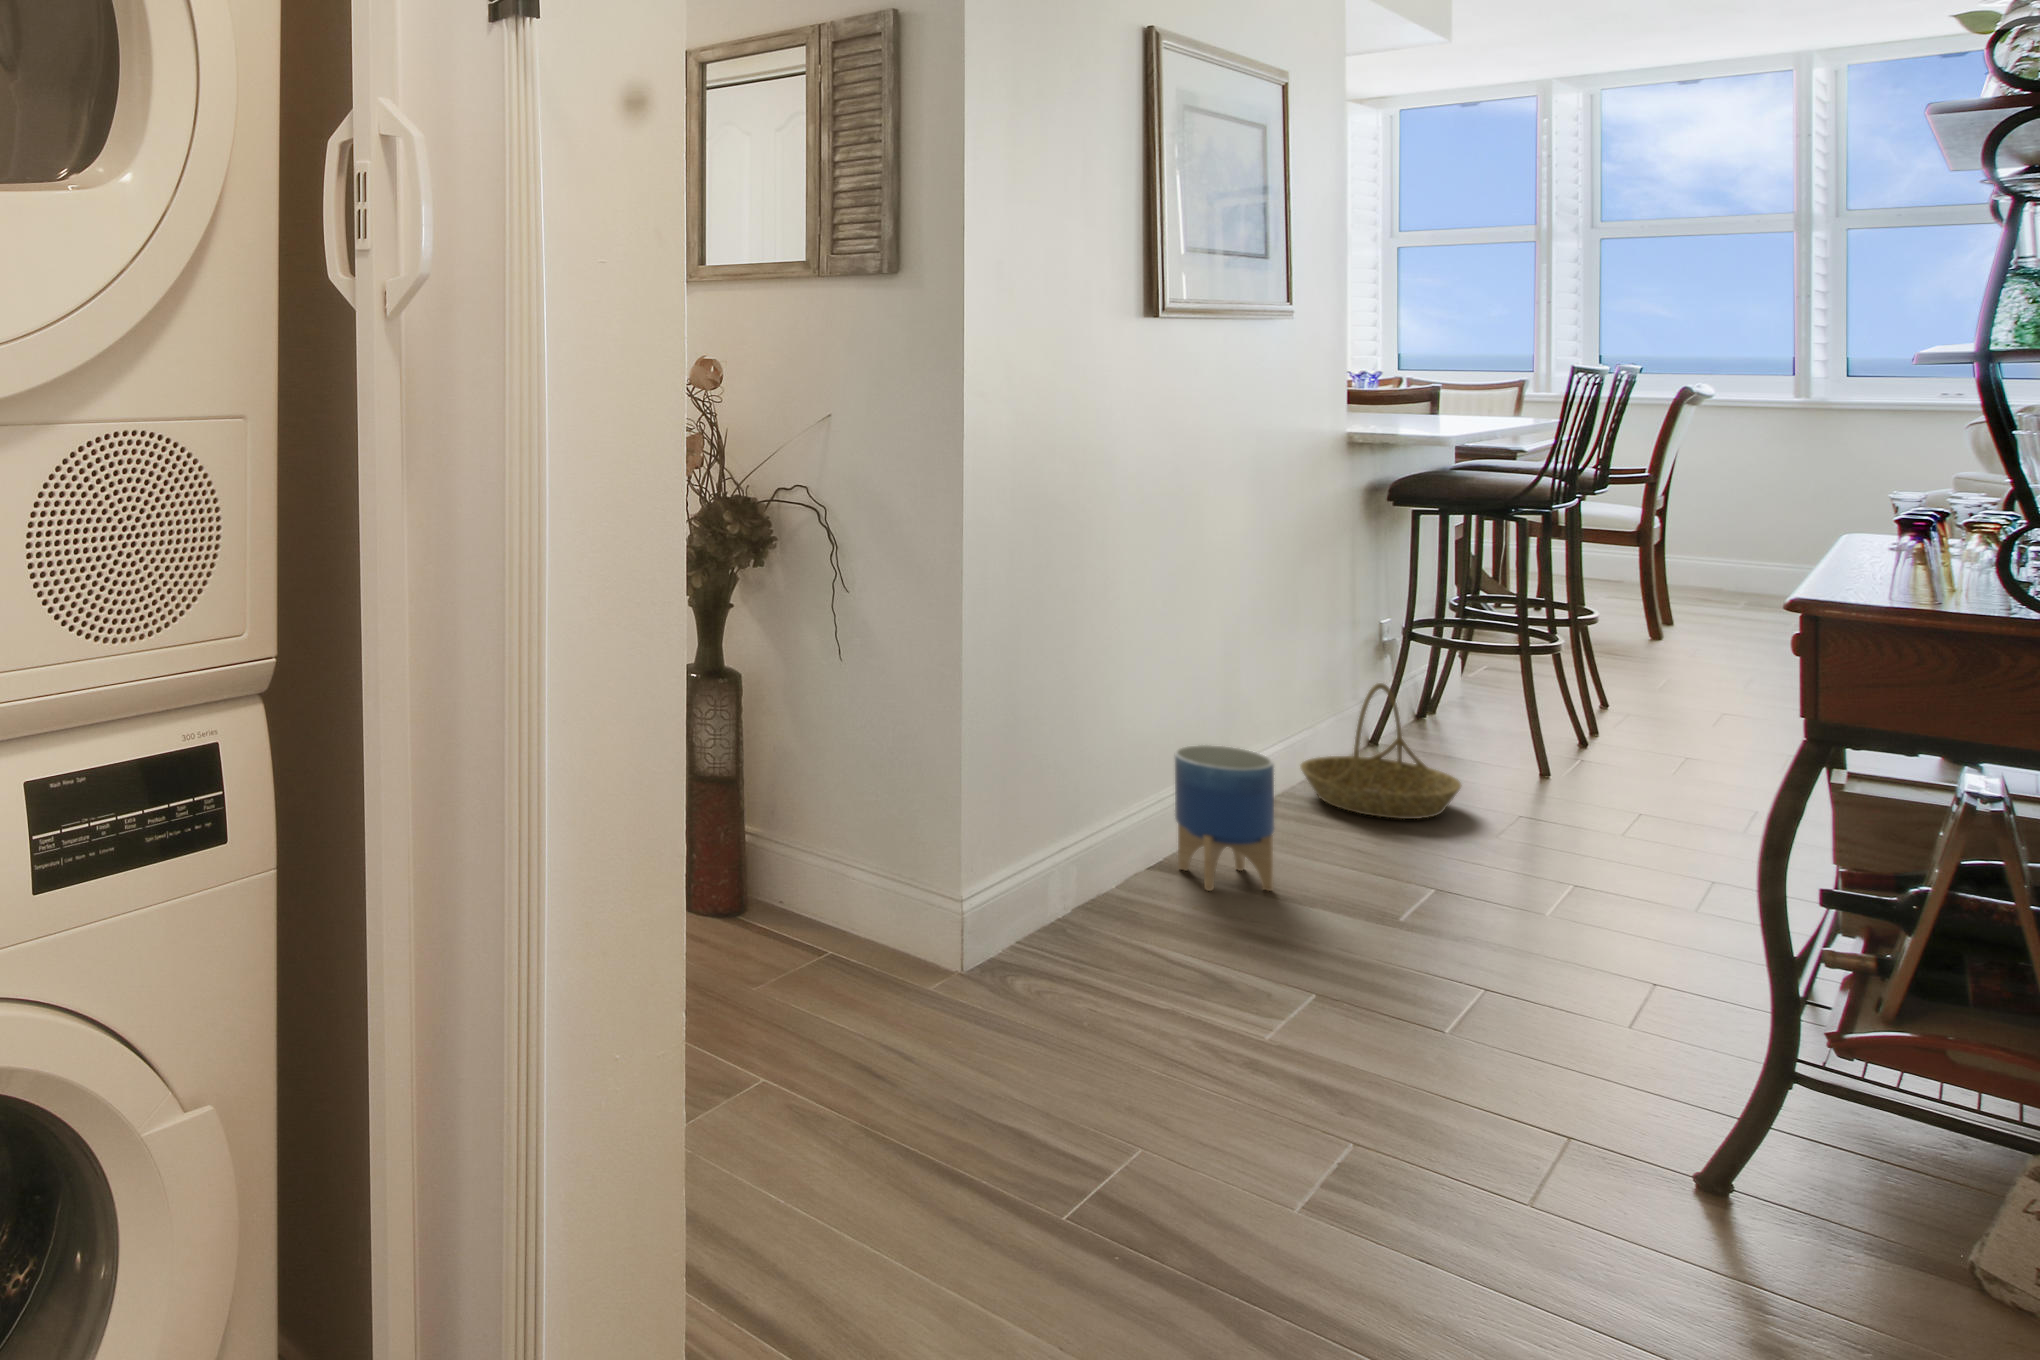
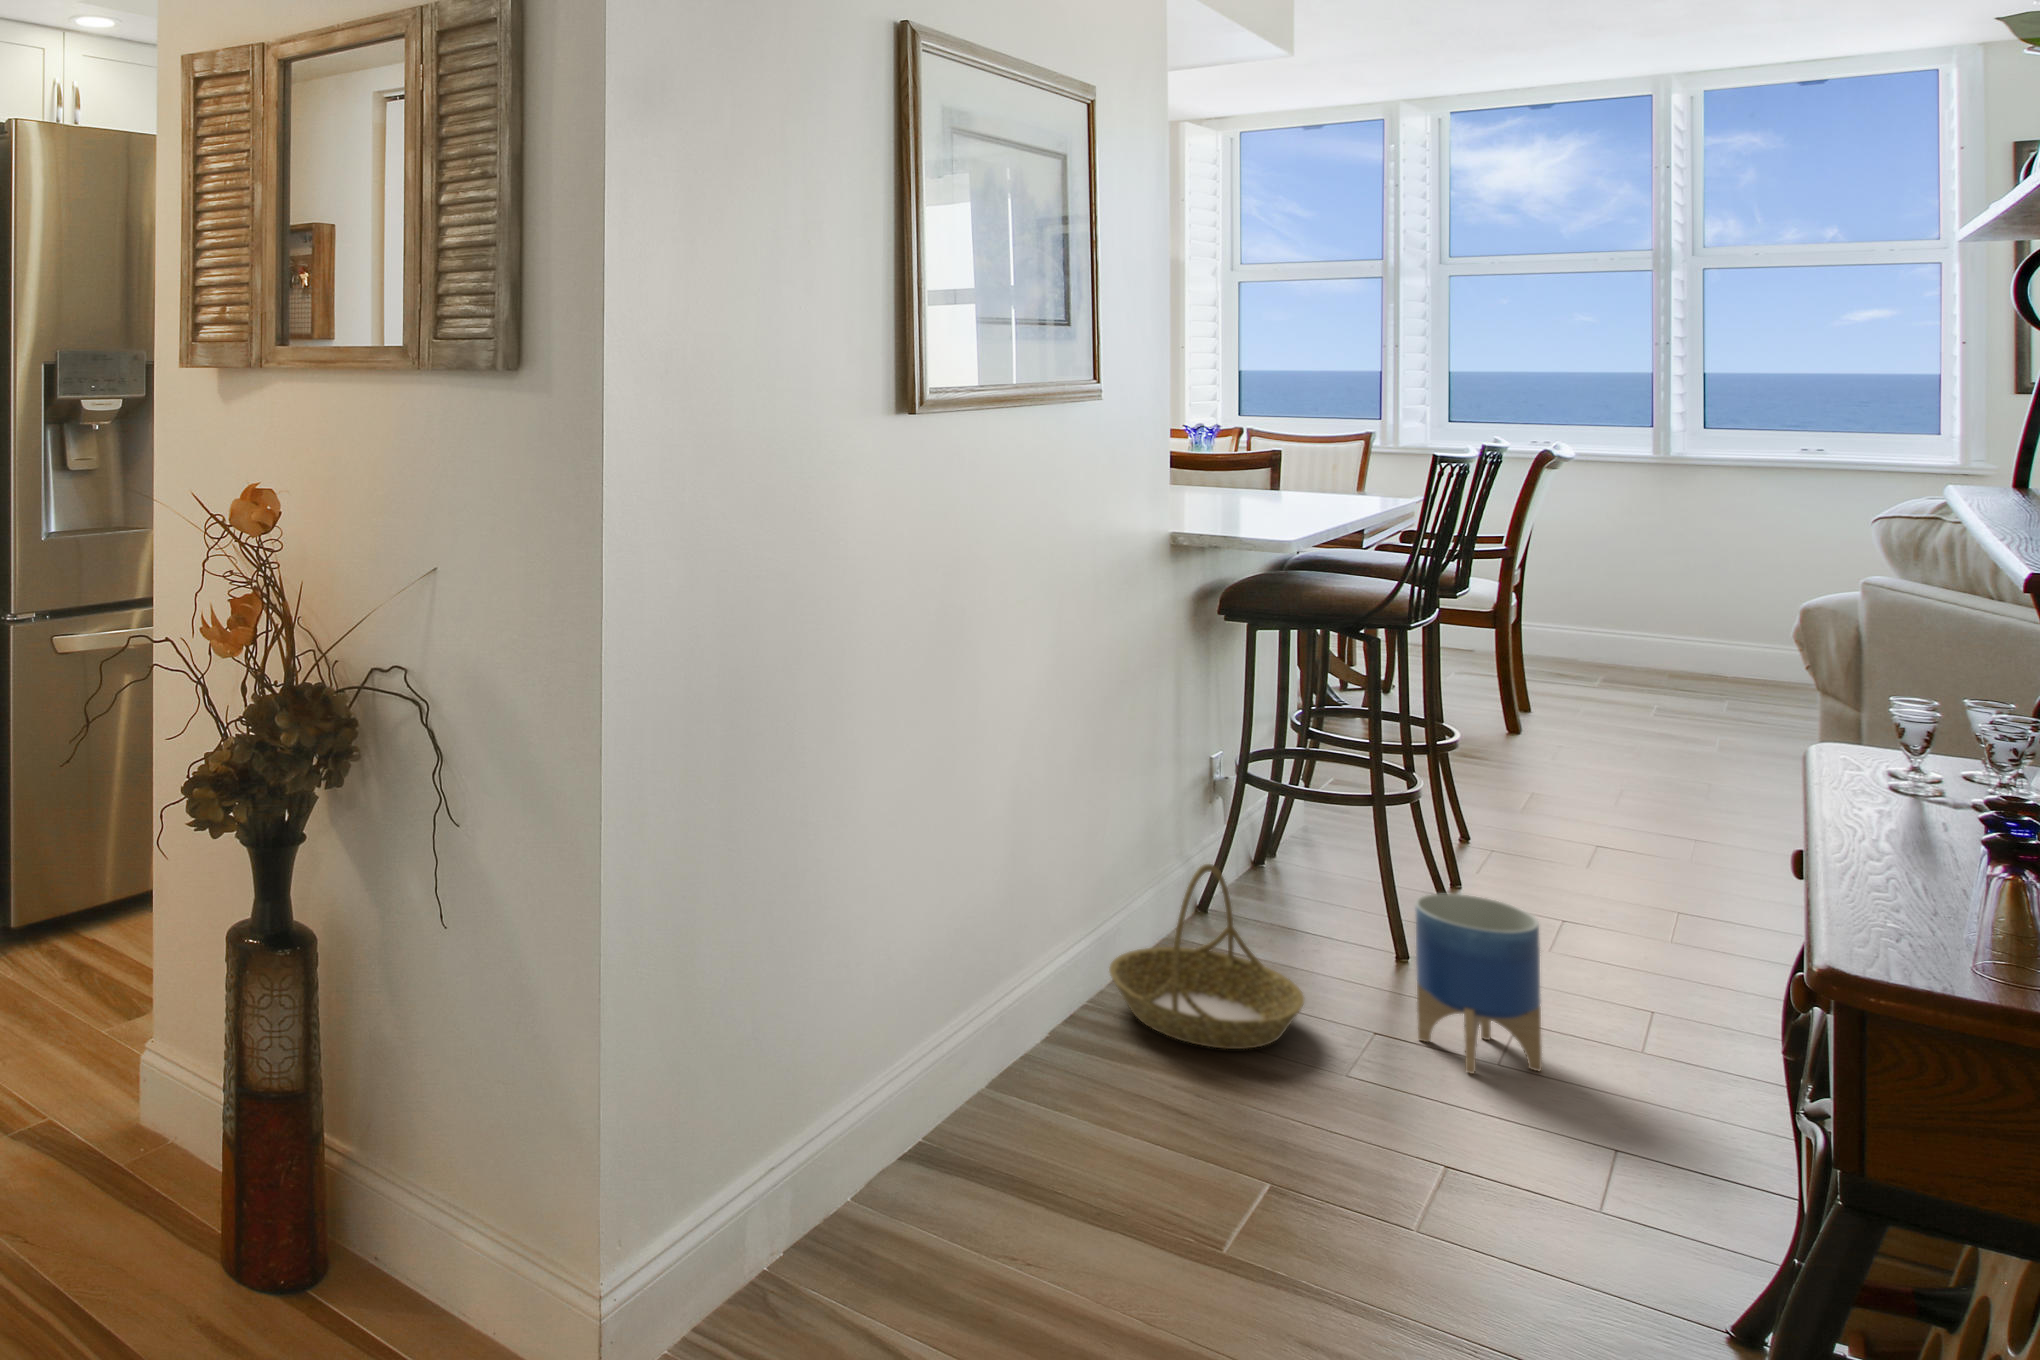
planter: present [1175,745,1274,891] -> present [1415,894,1542,1074]

